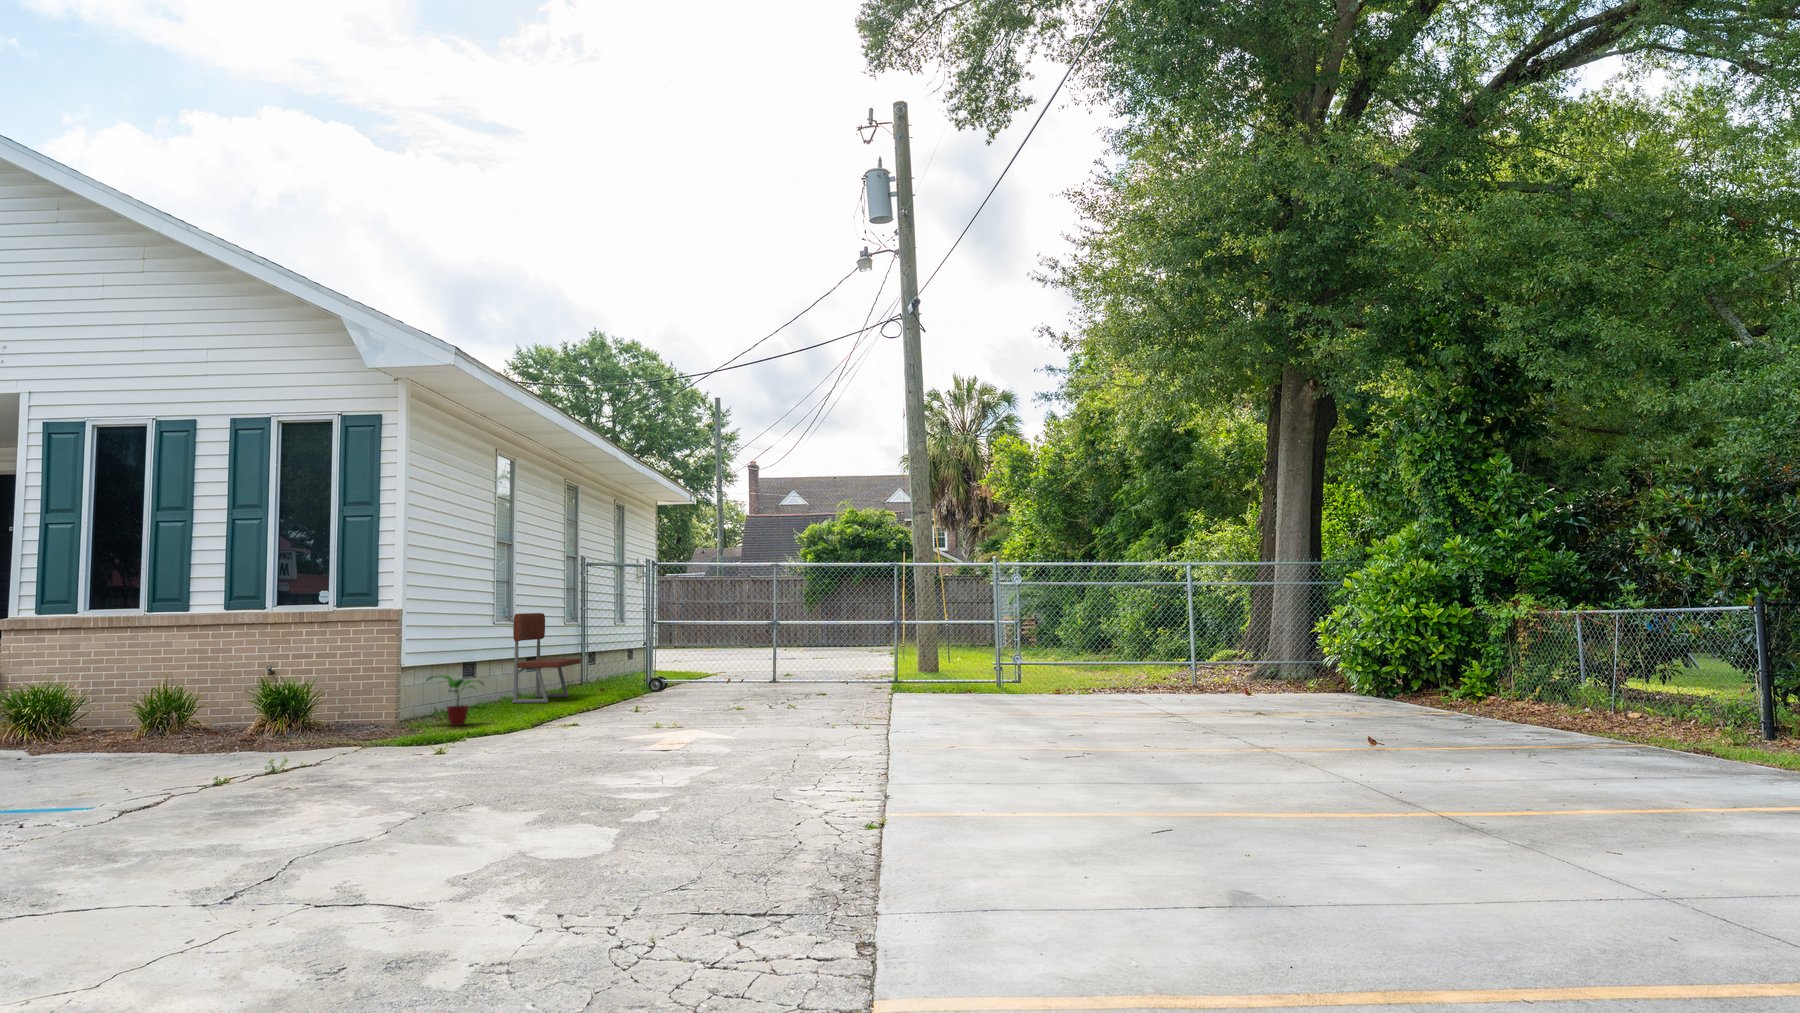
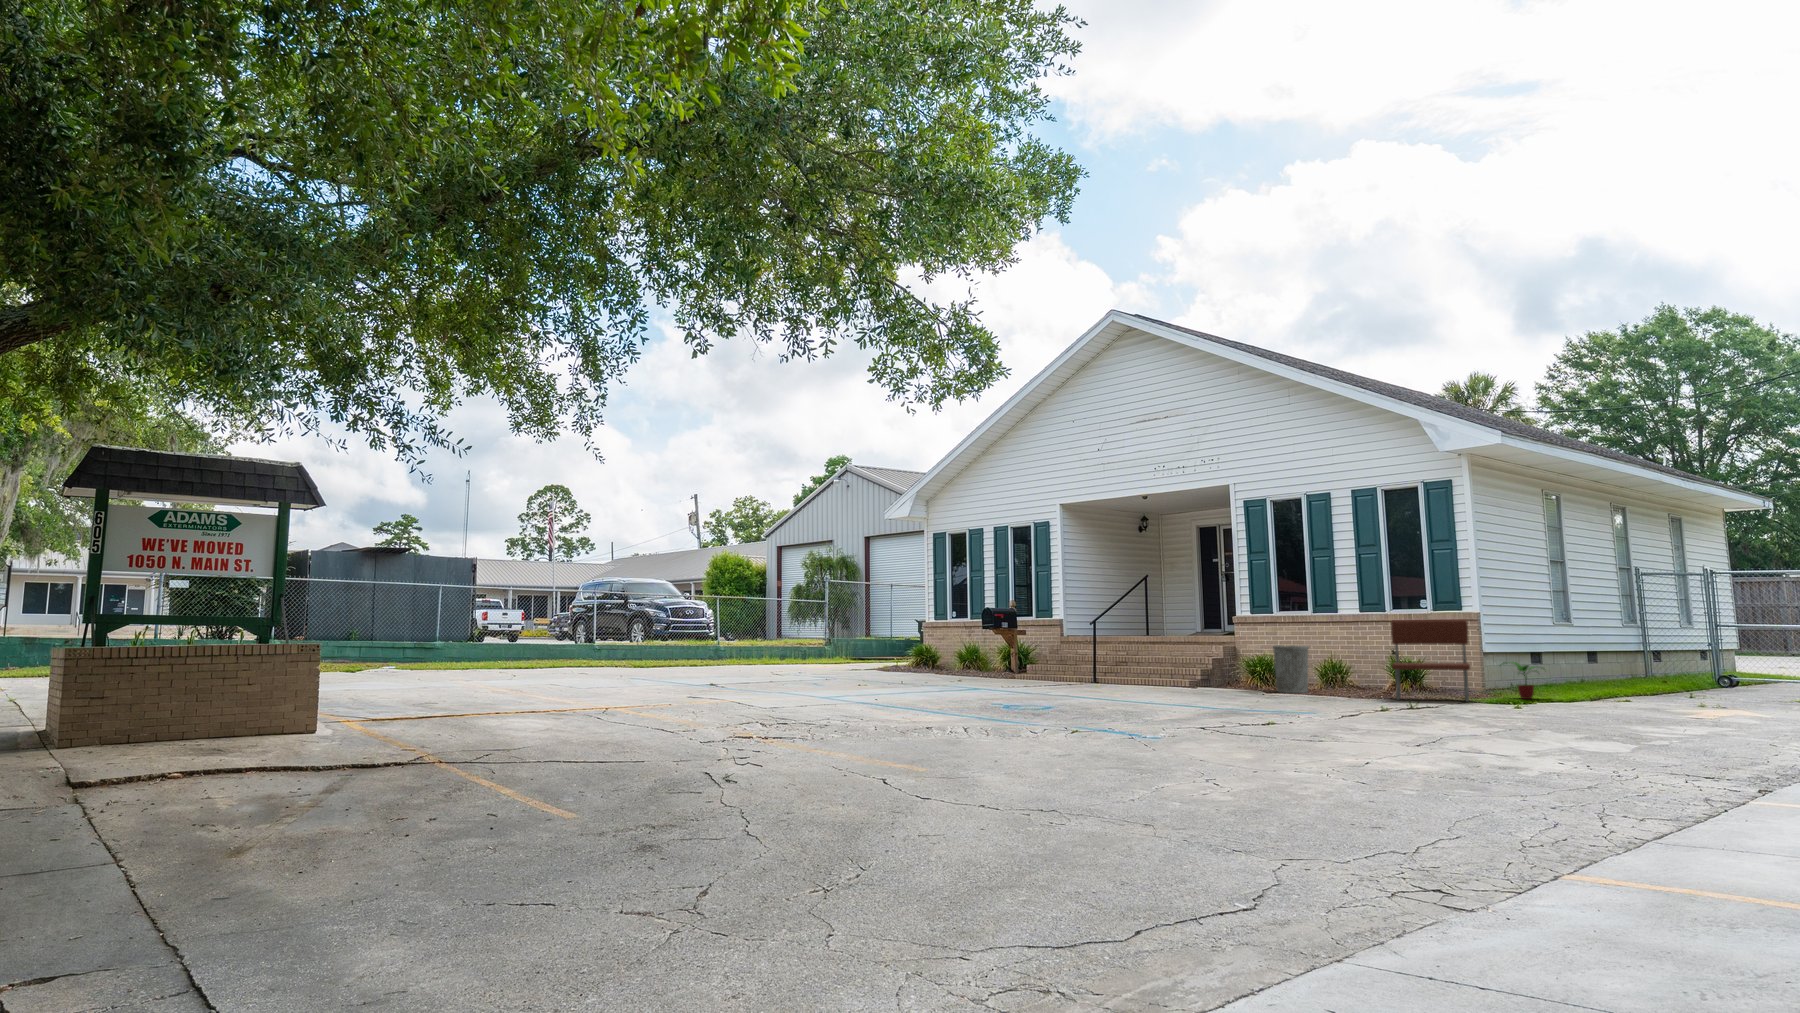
bench: present [512,613,581,703] -> present [1391,620,1470,701]
trash can: none [62,662,133,741] -> present [1273,645,1309,693]

